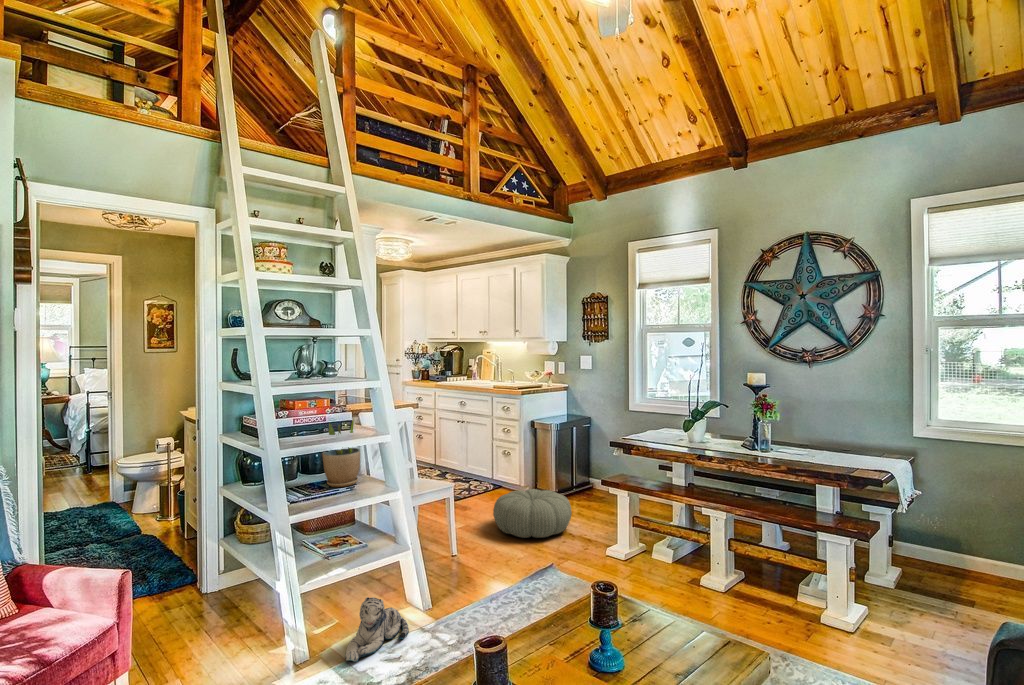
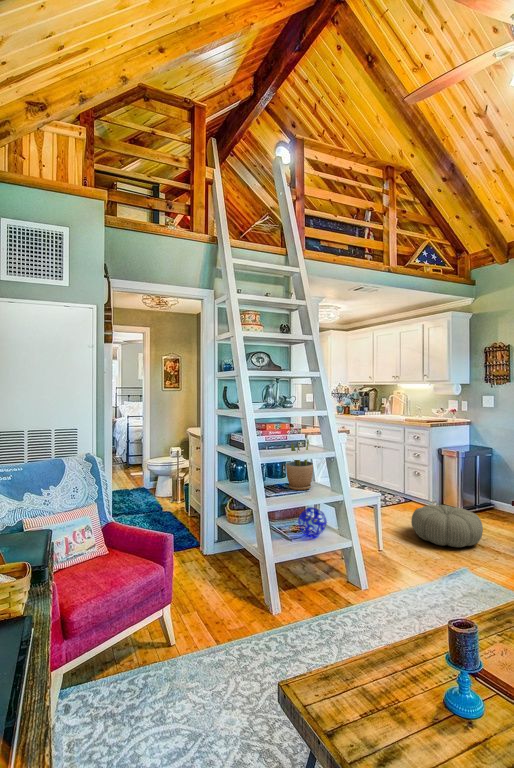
decorative ball: none [337,508,376,546] -> present [298,507,327,536]
plush toy: present [345,597,409,662] -> none [310,578,356,628]

